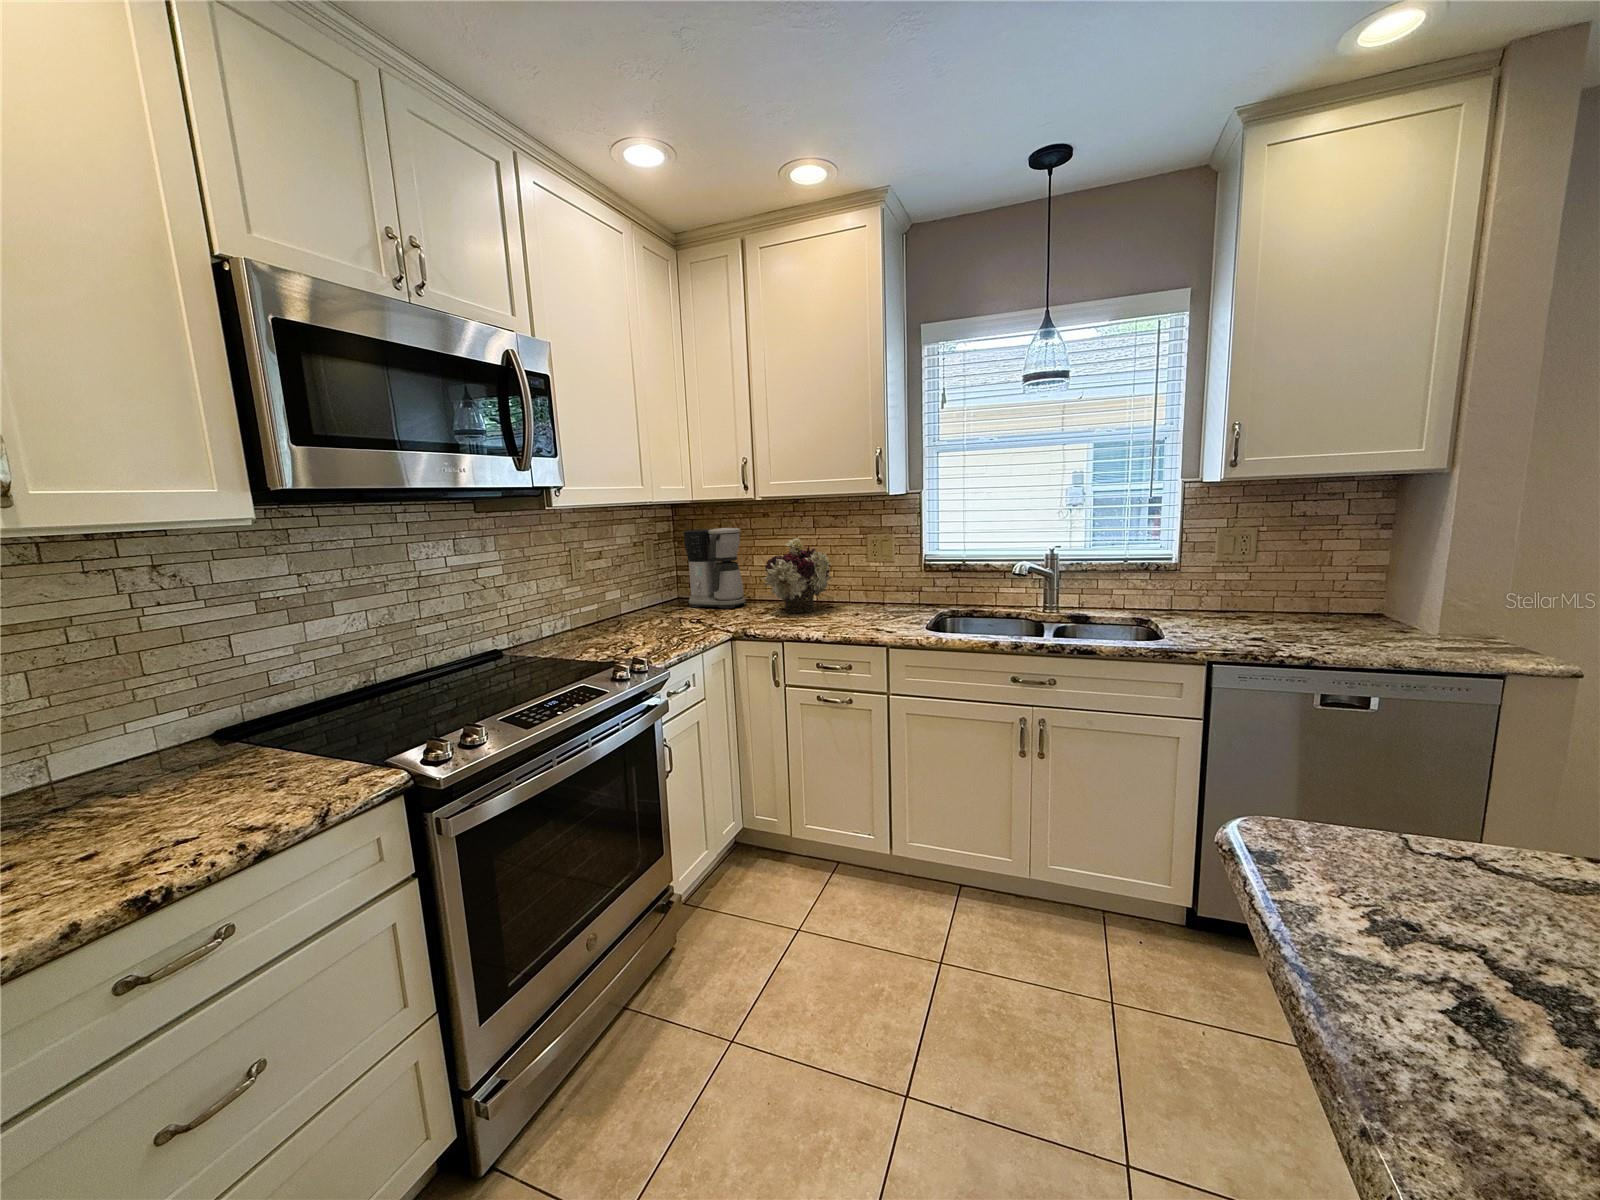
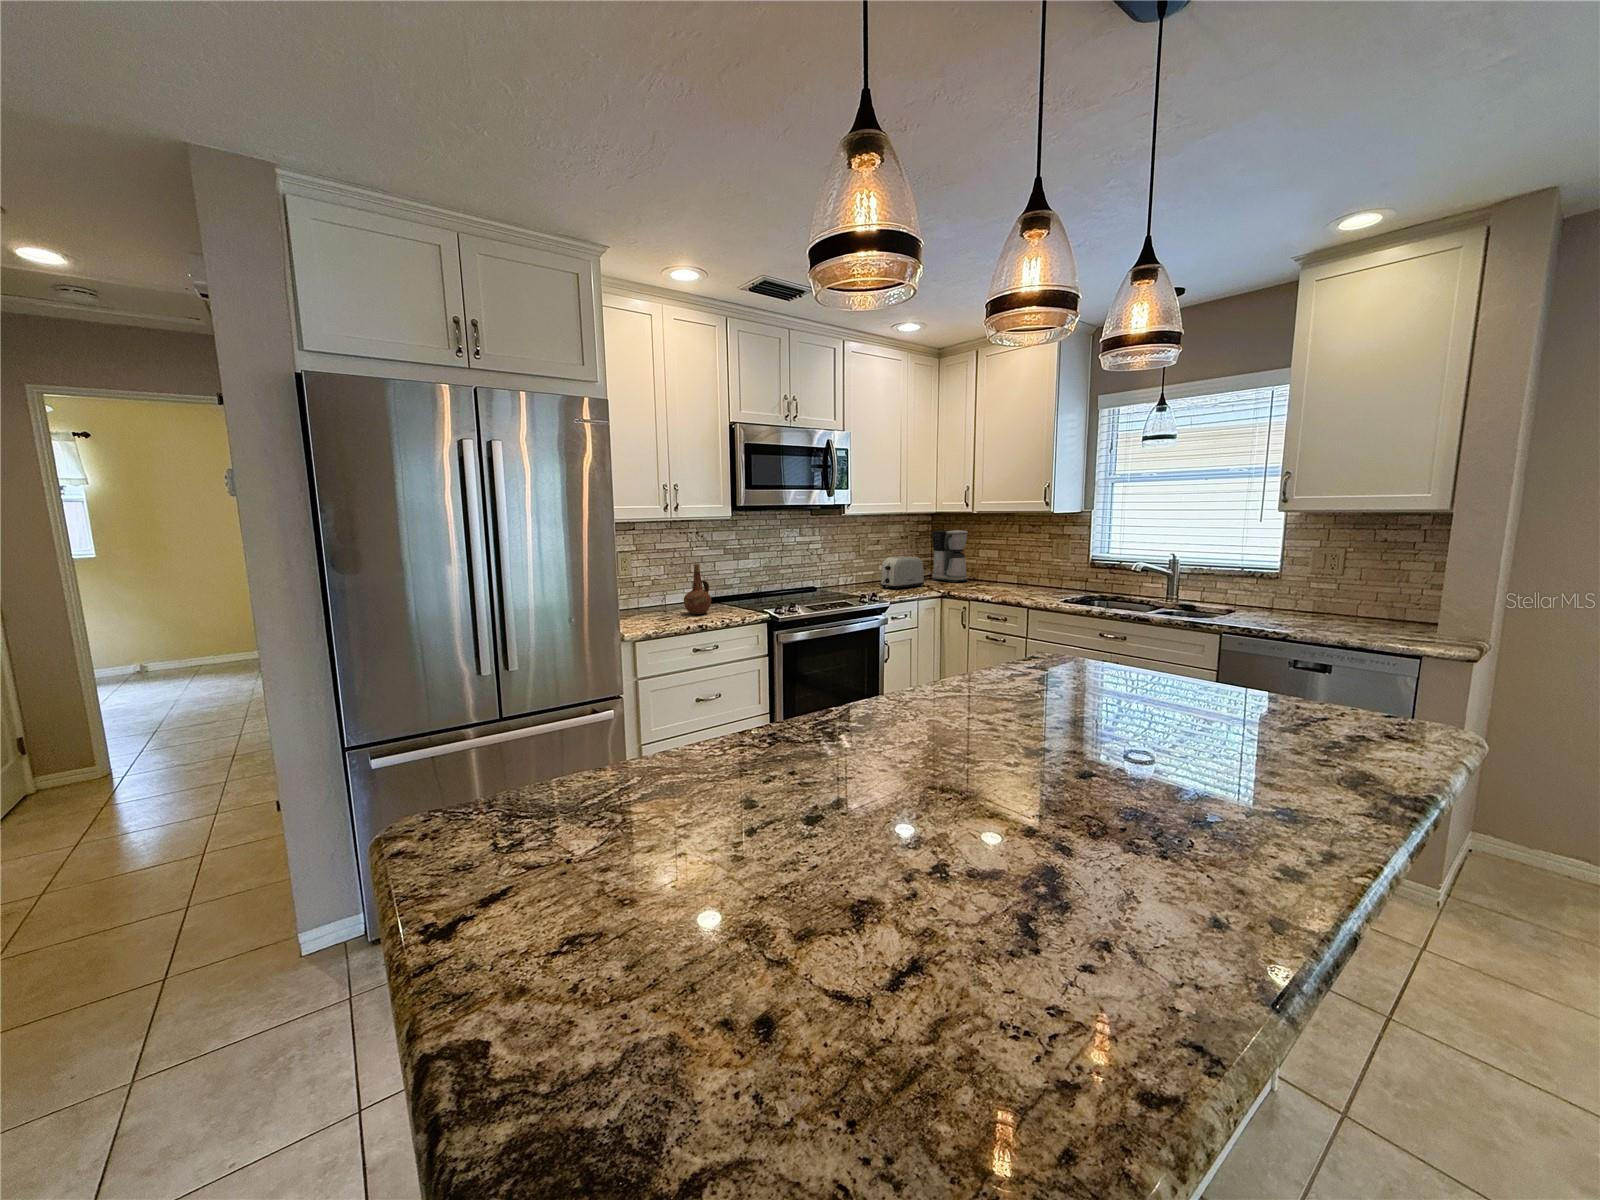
flower arrangement: present [763,538,831,613] -> none [970,539,1022,588]
toaster: none [622,575,692,635] -> present [880,556,924,589]
ceramic pitcher: none [75,669,199,830] -> present [684,564,711,614]

